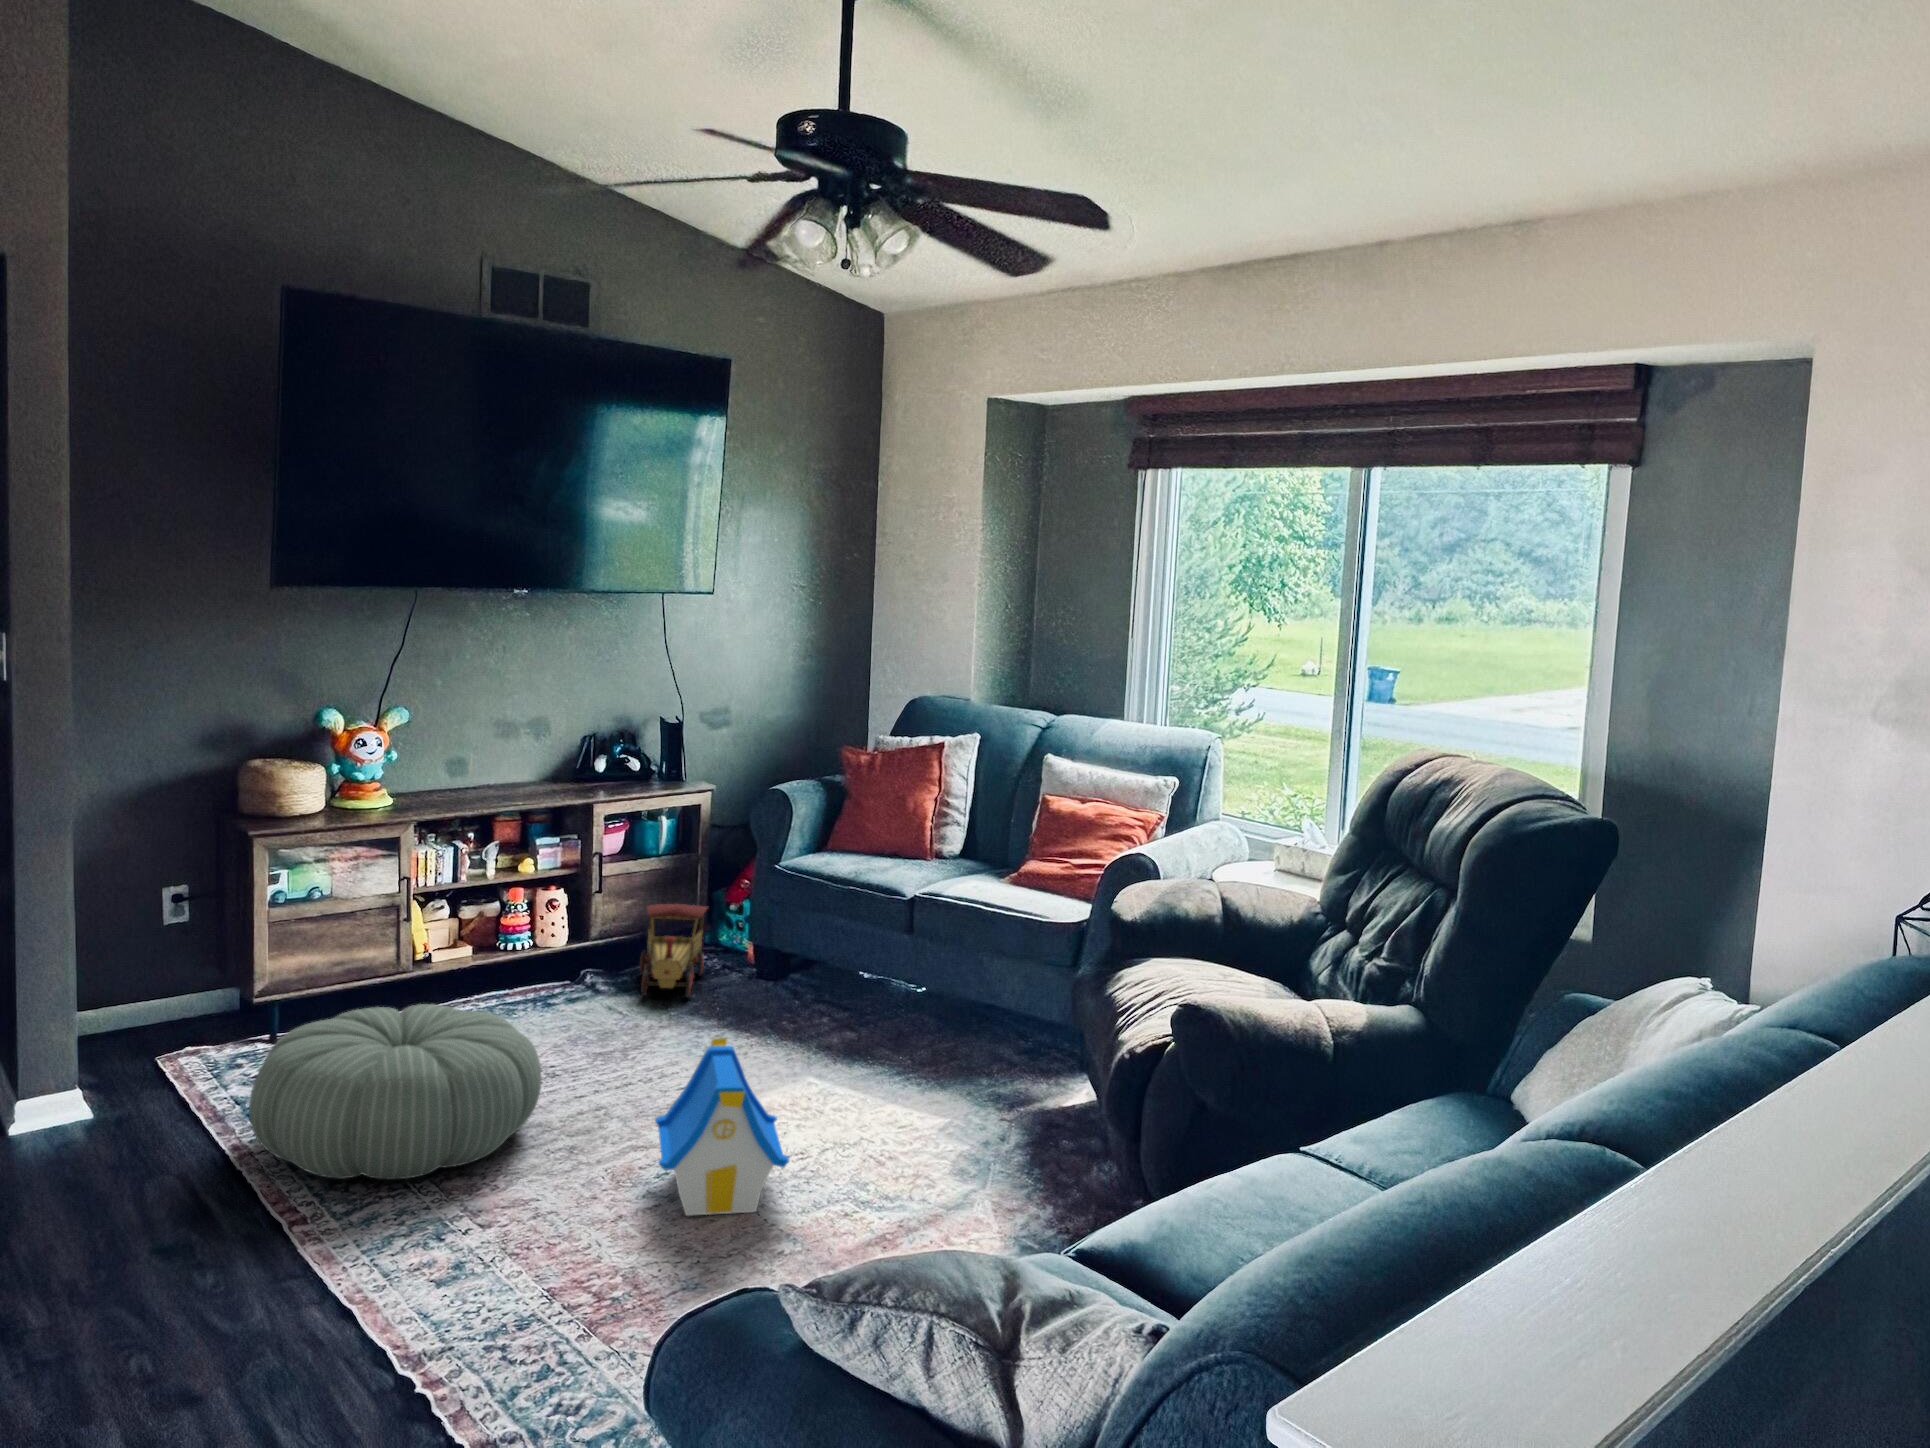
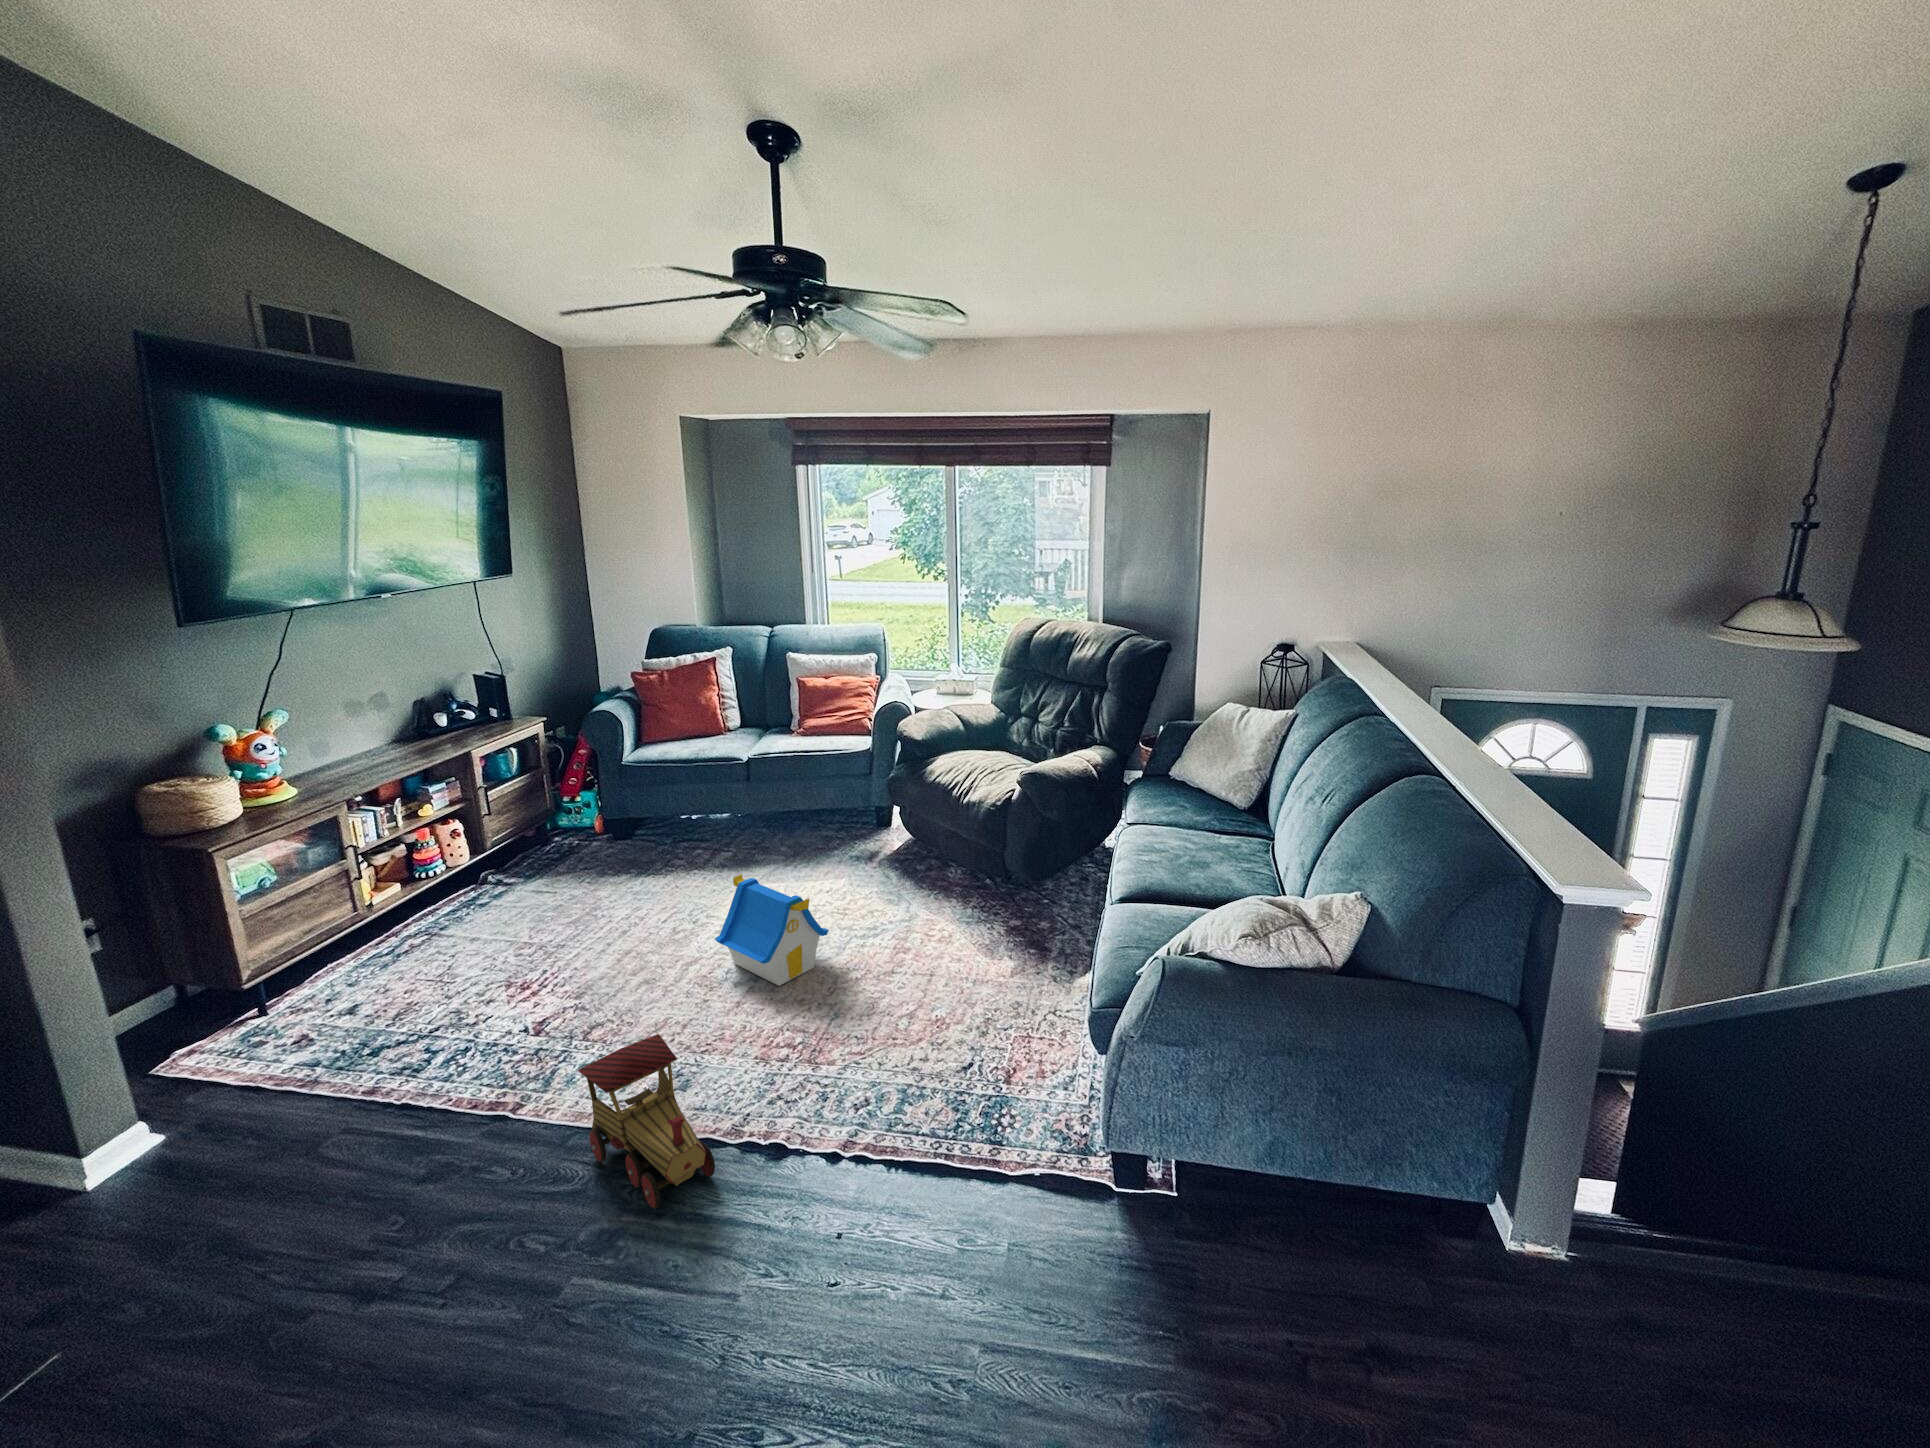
toy train: present [640,904,707,997] -> present [578,1034,715,1209]
pouf: present [249,1004,542,1179] -> none [374,917,615,1077]

